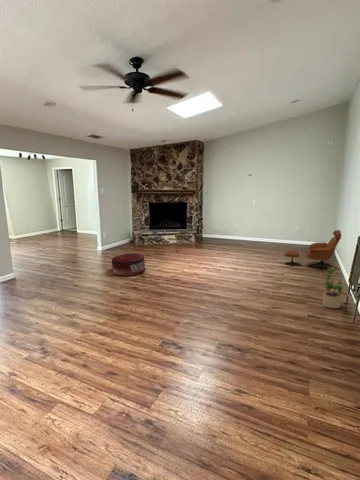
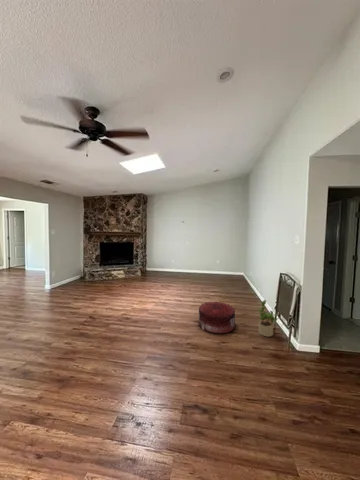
lounge chair: present [285,230,341,271] -> none [214,265,256,298]
pouf: present [112,253,145,276] -> present [199,302,236,334]

